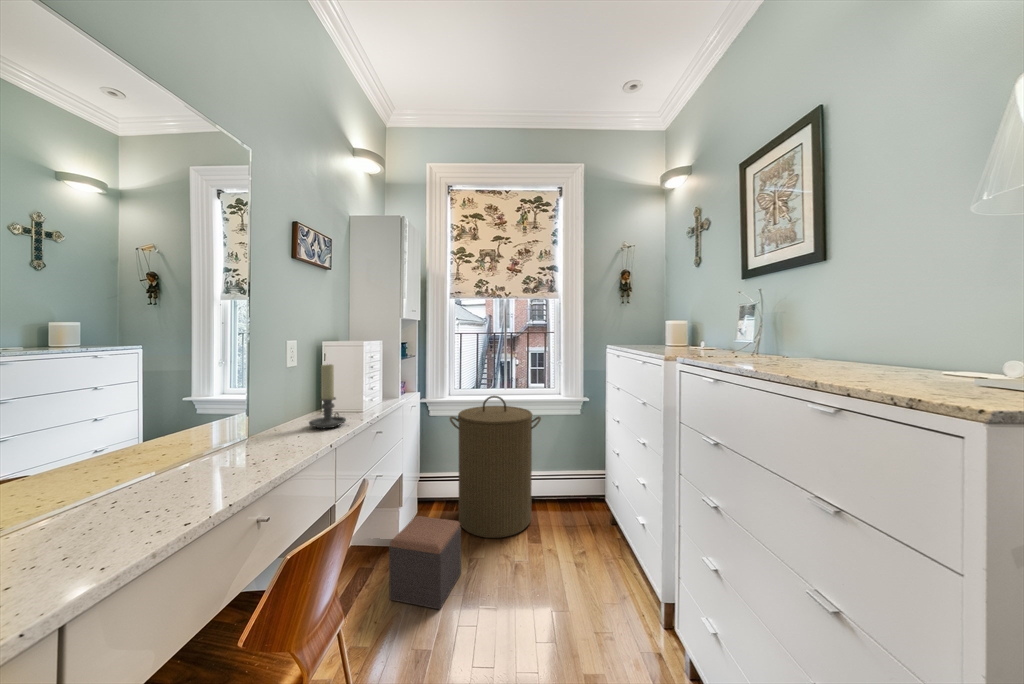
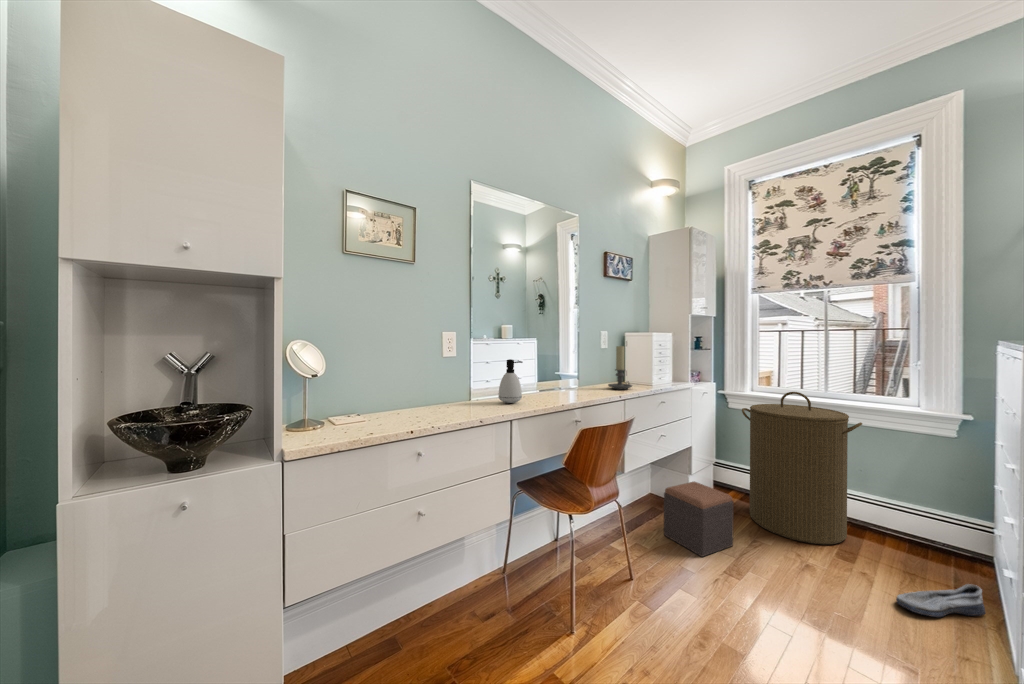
soap dispenser: none [56,430,140,540] -> present [499,359,522,403]
shoe: none [582,529,620,572] -> present [896,584,985,617]

